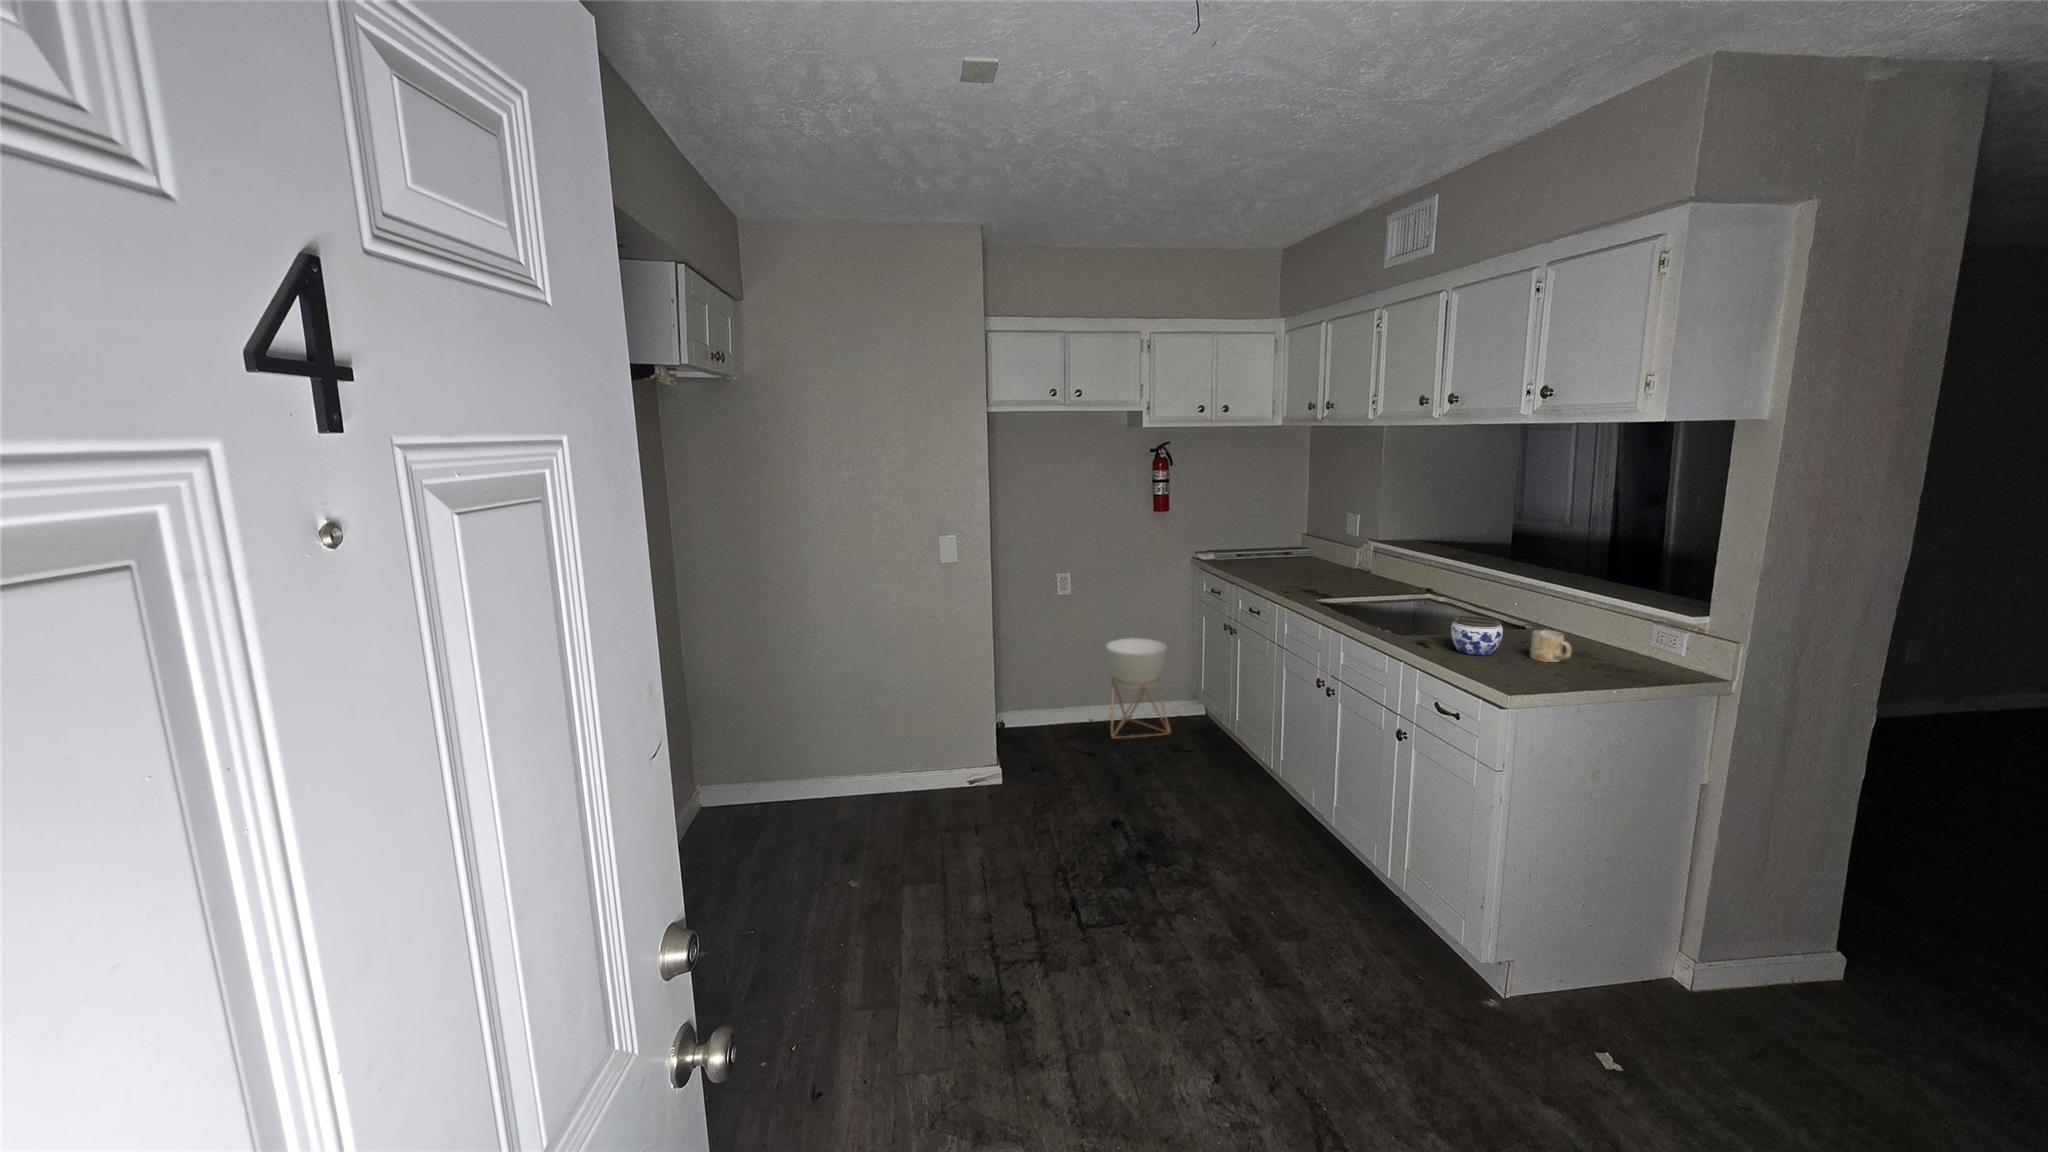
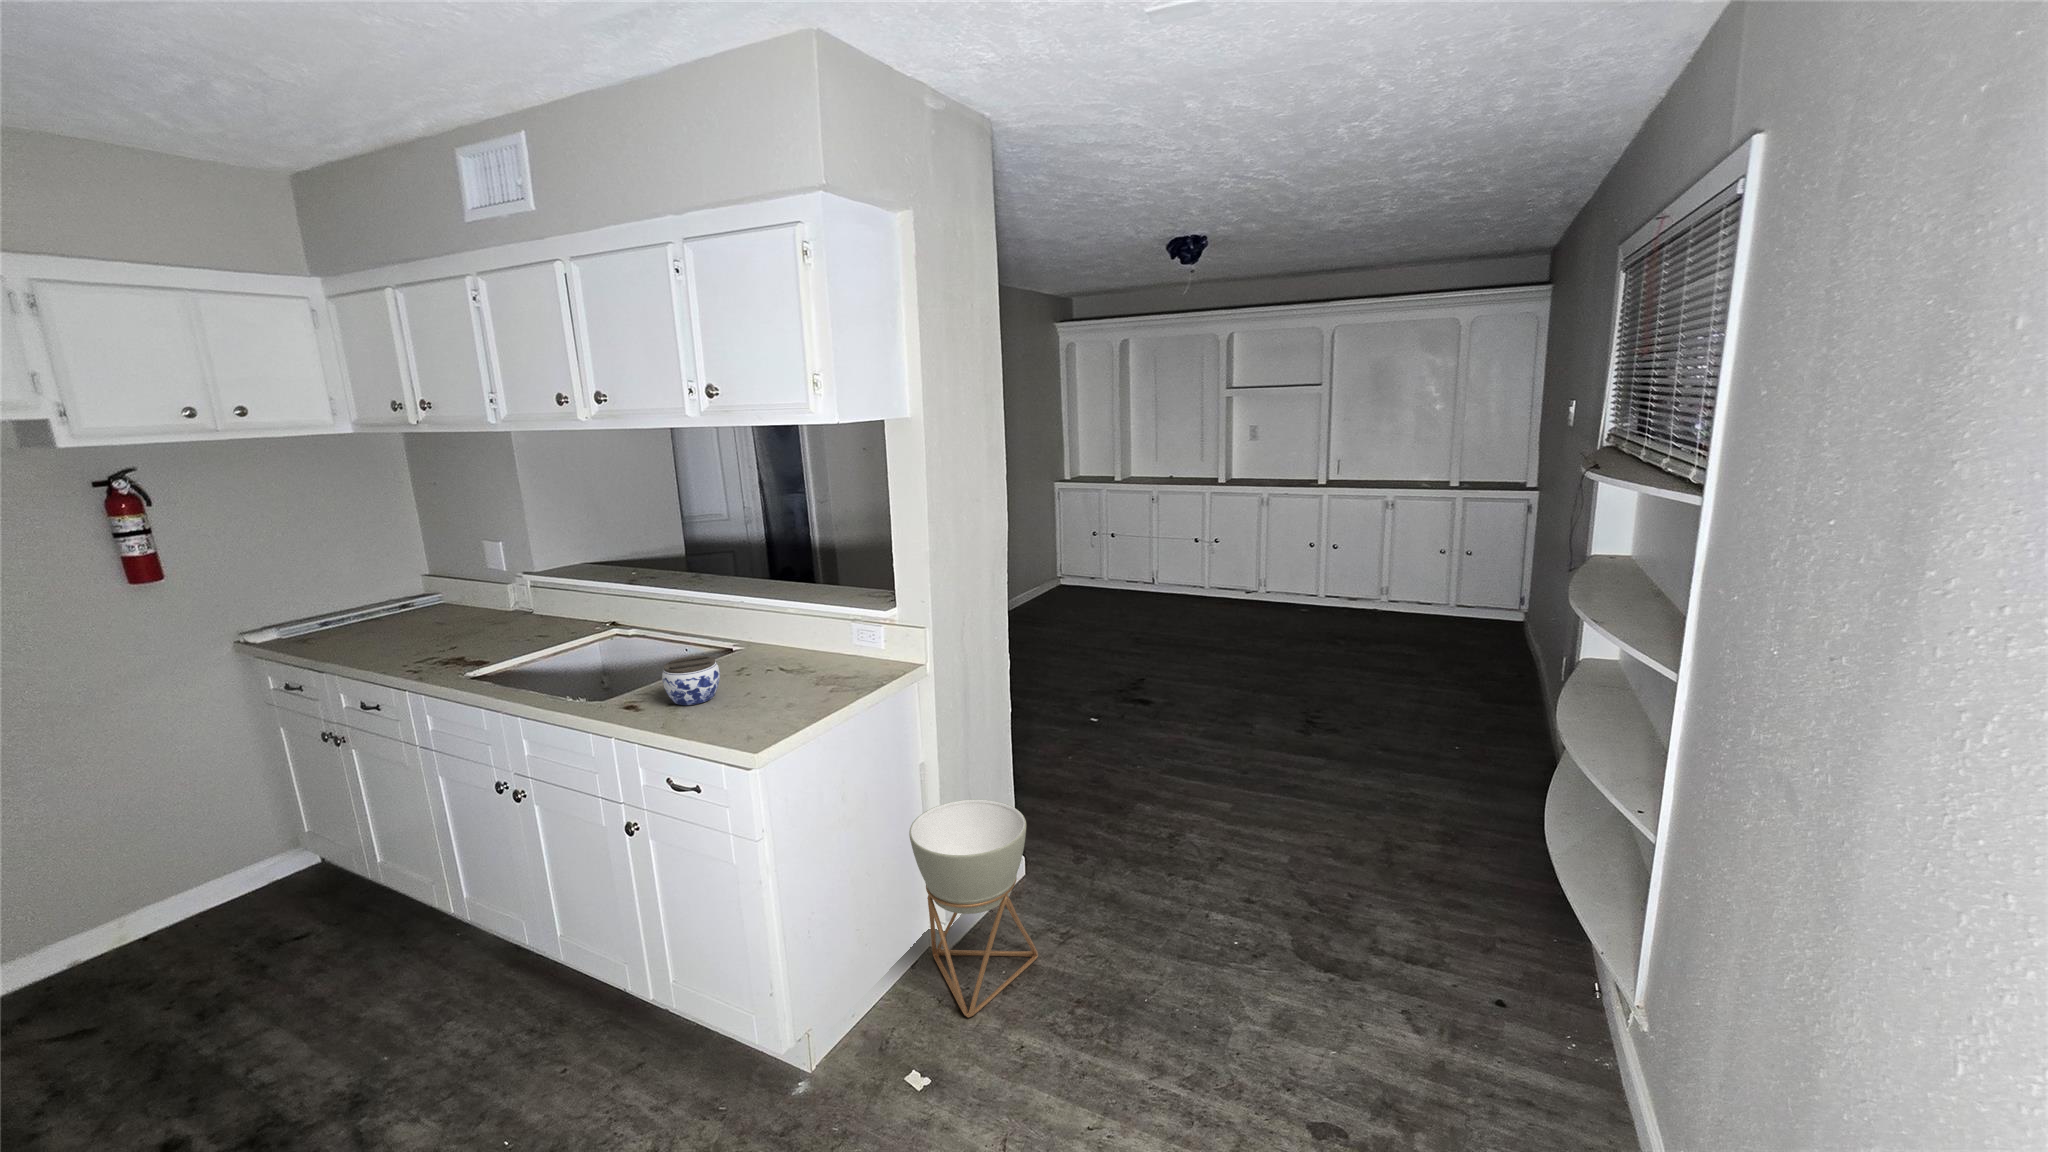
mug: present [1530,630,1572,662] -> none [749,654,790,691]
planter: present [1105,638,1170,739] -> present [909,799,1038,1017]

